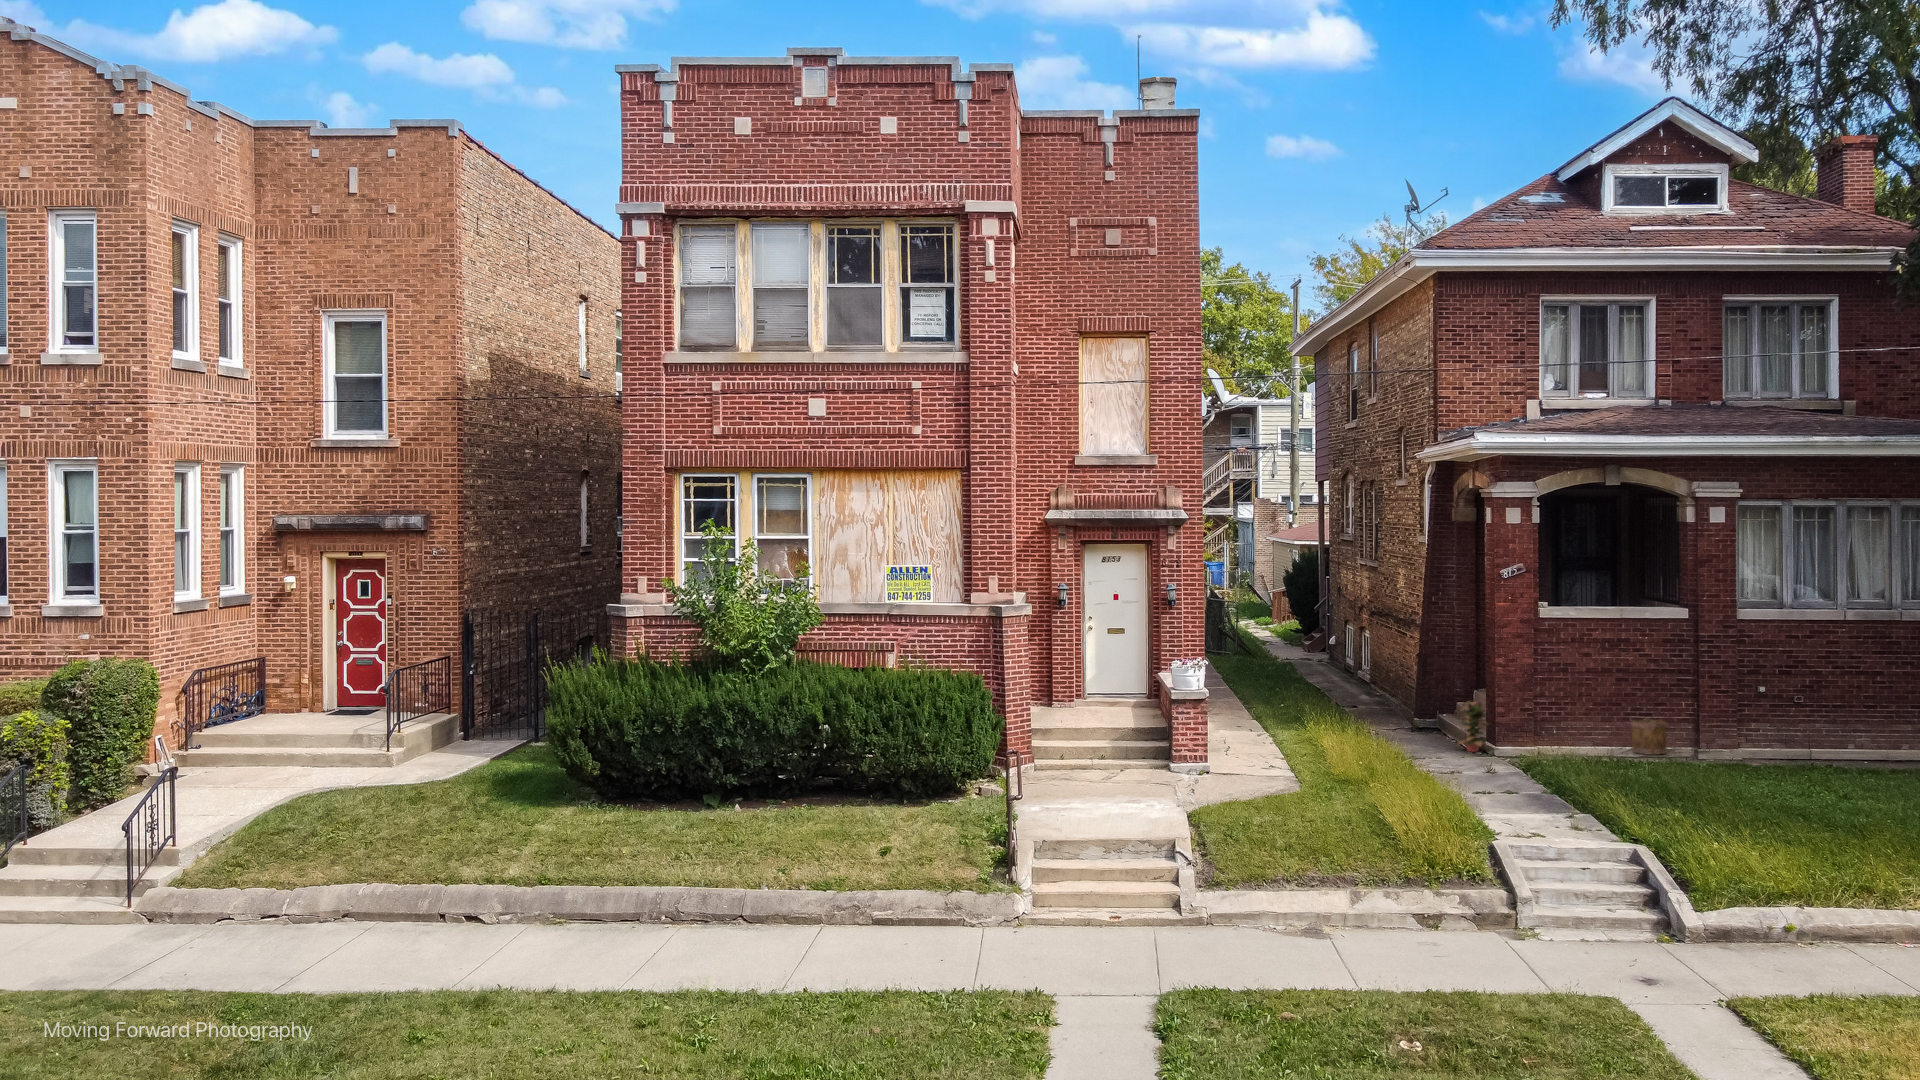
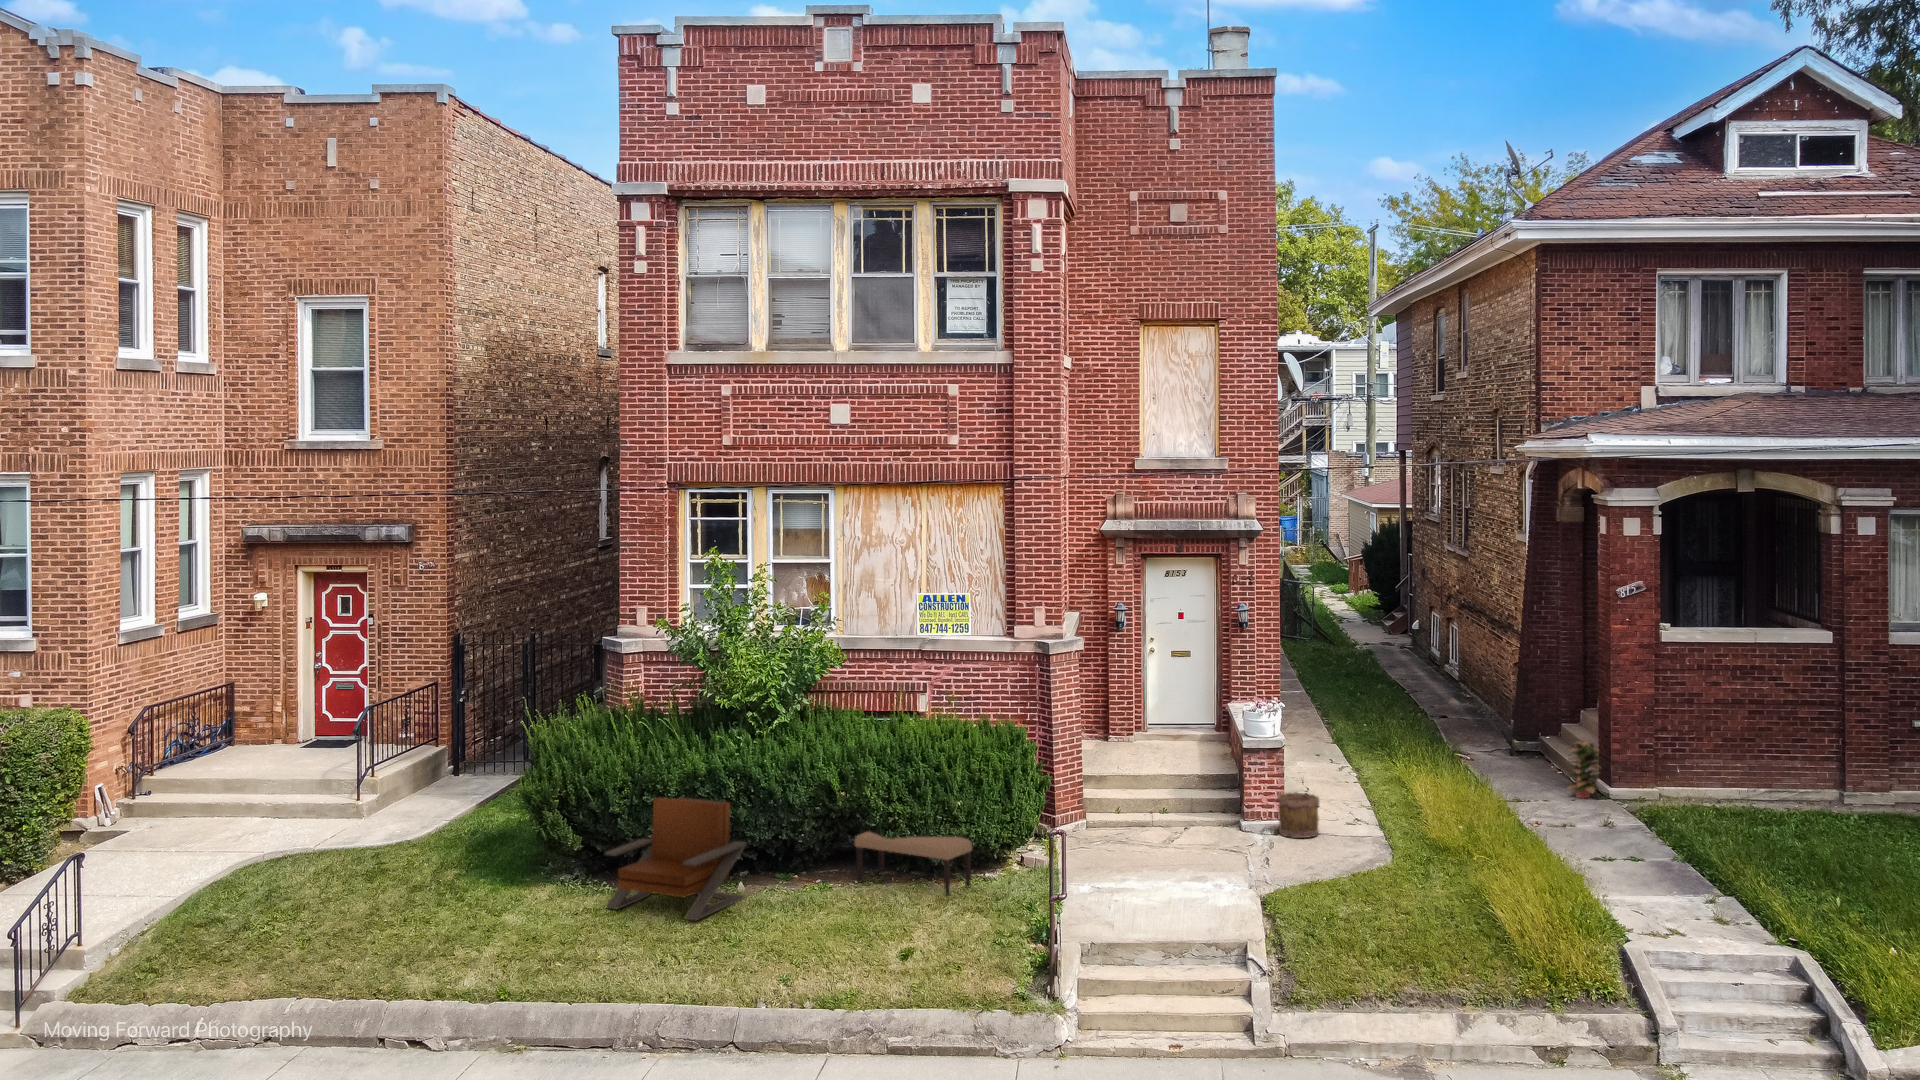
bucket: present [1631,719,1670,755] -> present [1276,793,1319,838]
lounge chair: none [614,728,736,827] -> present [605,797,747,920]
bench: none [829,758,931,811] -> present [855,832,972,896]

